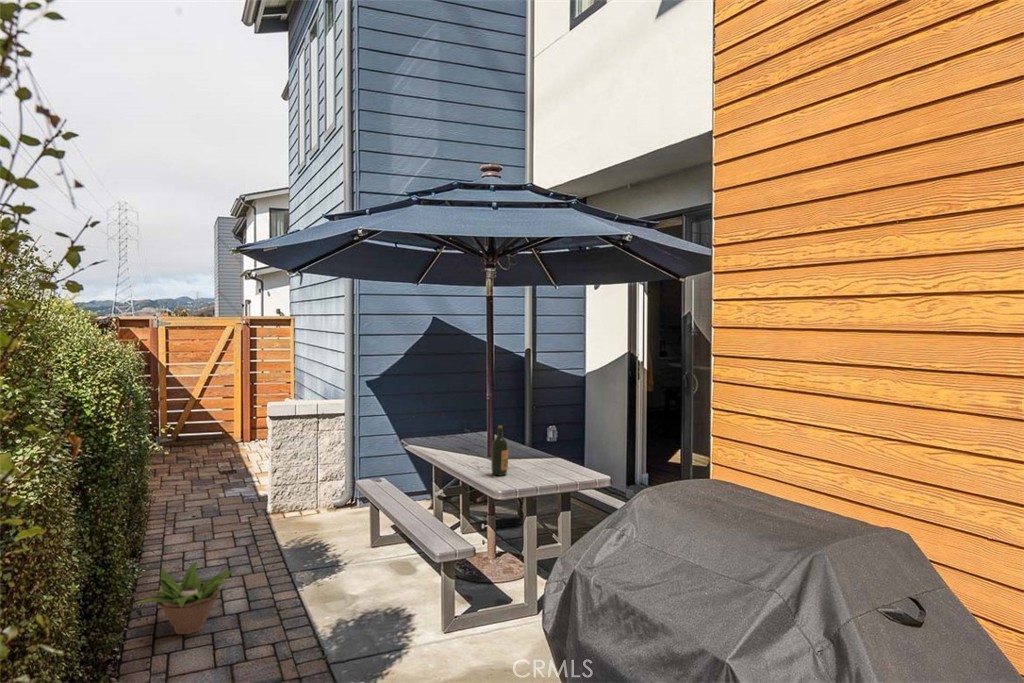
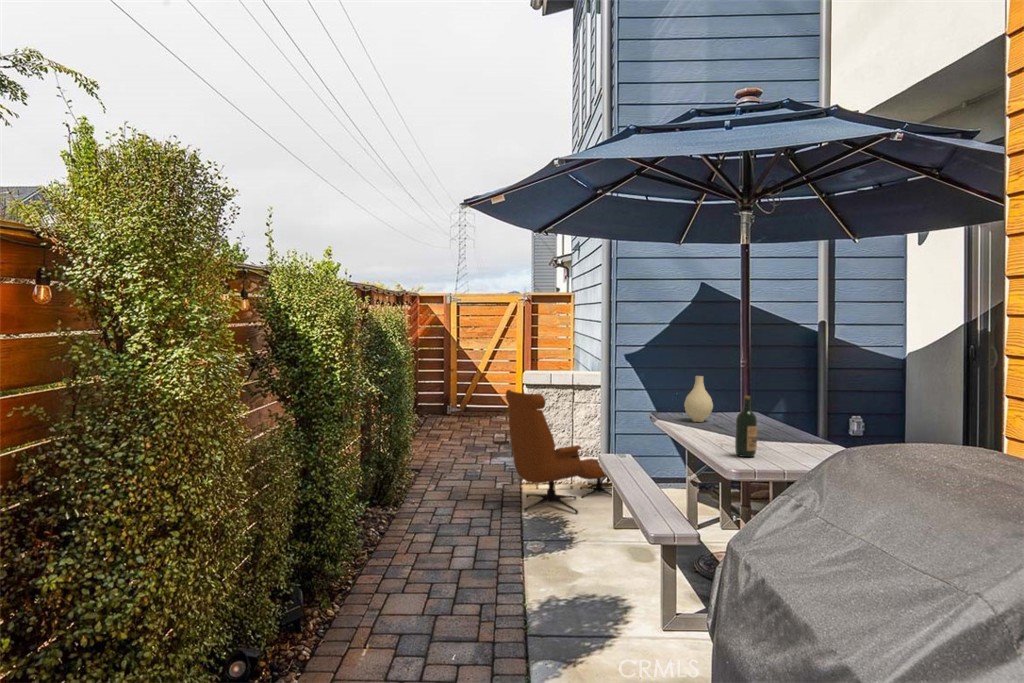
vase: none [433,404,458,444] -> present [684,376,713,422]
lounge chair: none [259,426,370,543] -> present [506,390,612,513]
decorative plant: present [136,561,236,634] -> none [365,512,460,580]

